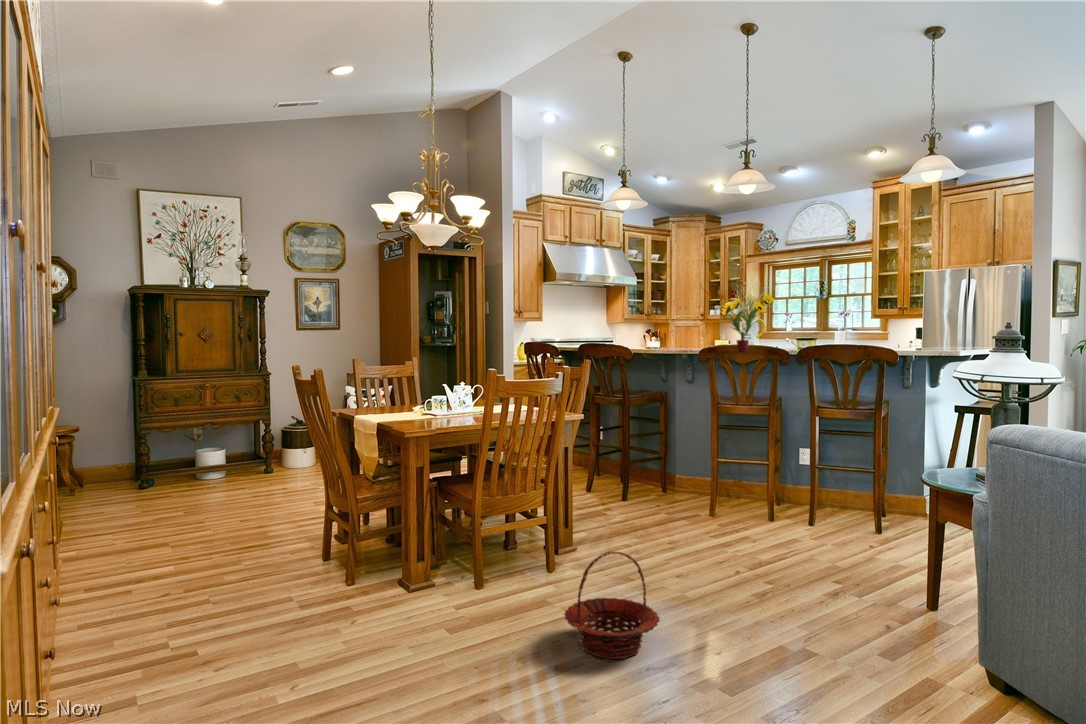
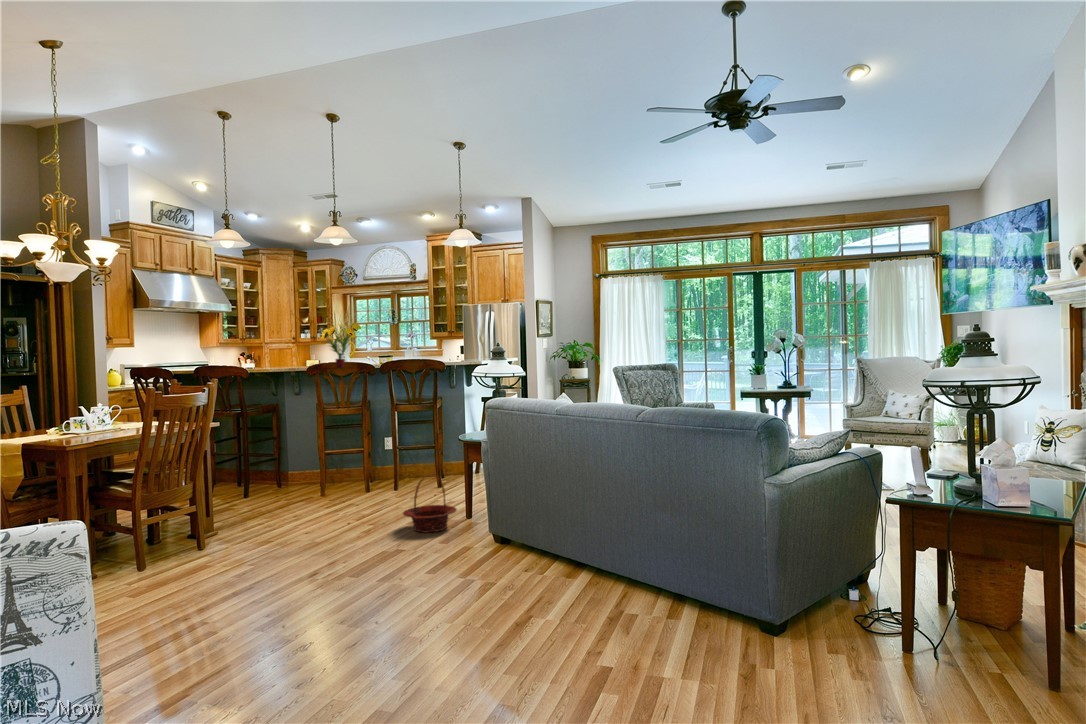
basket: present [564,552,660,659] -> present [403,475,457,533]

